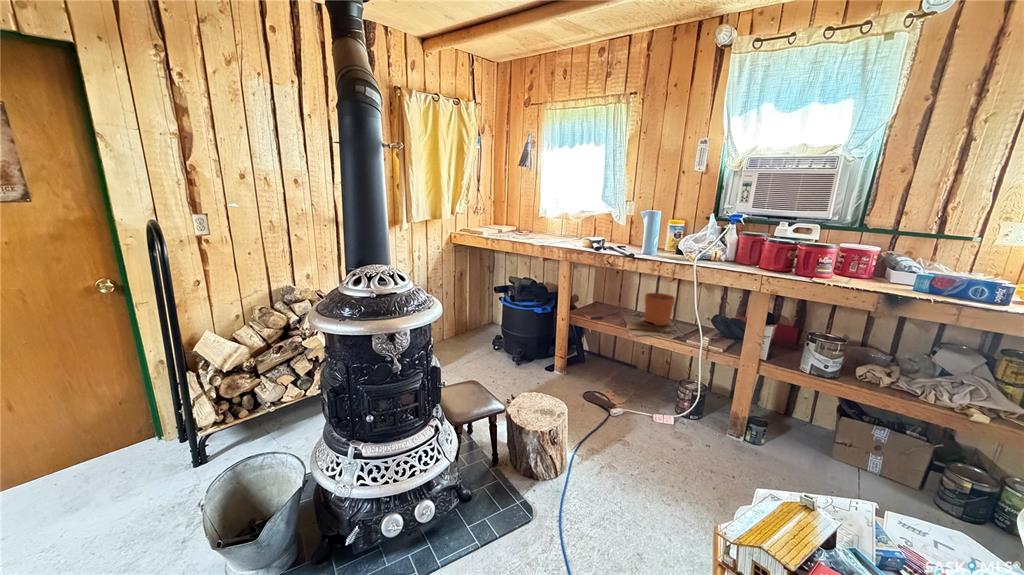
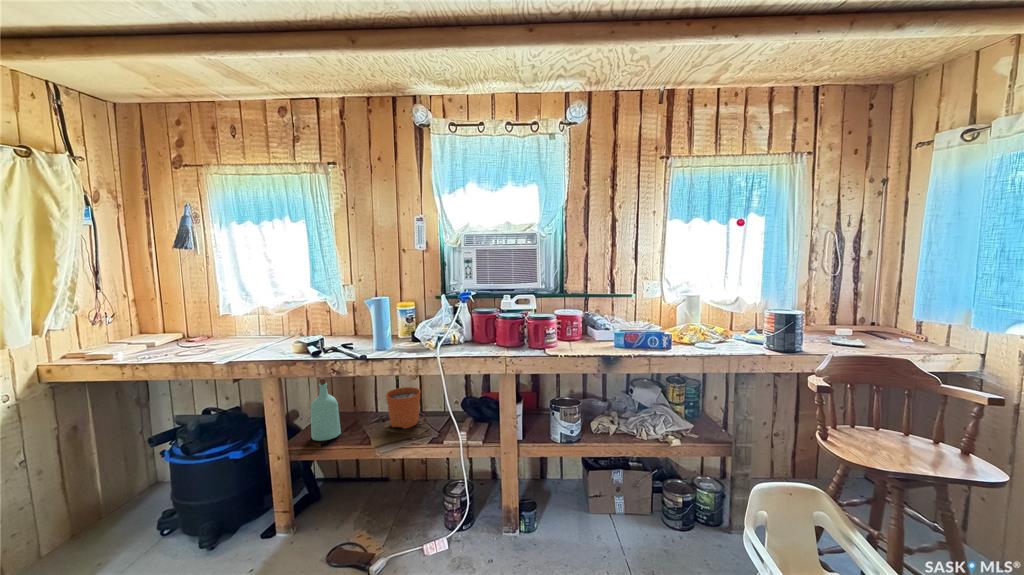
bottle: none [586,270,608,317] -> present [311,377,341,441]

